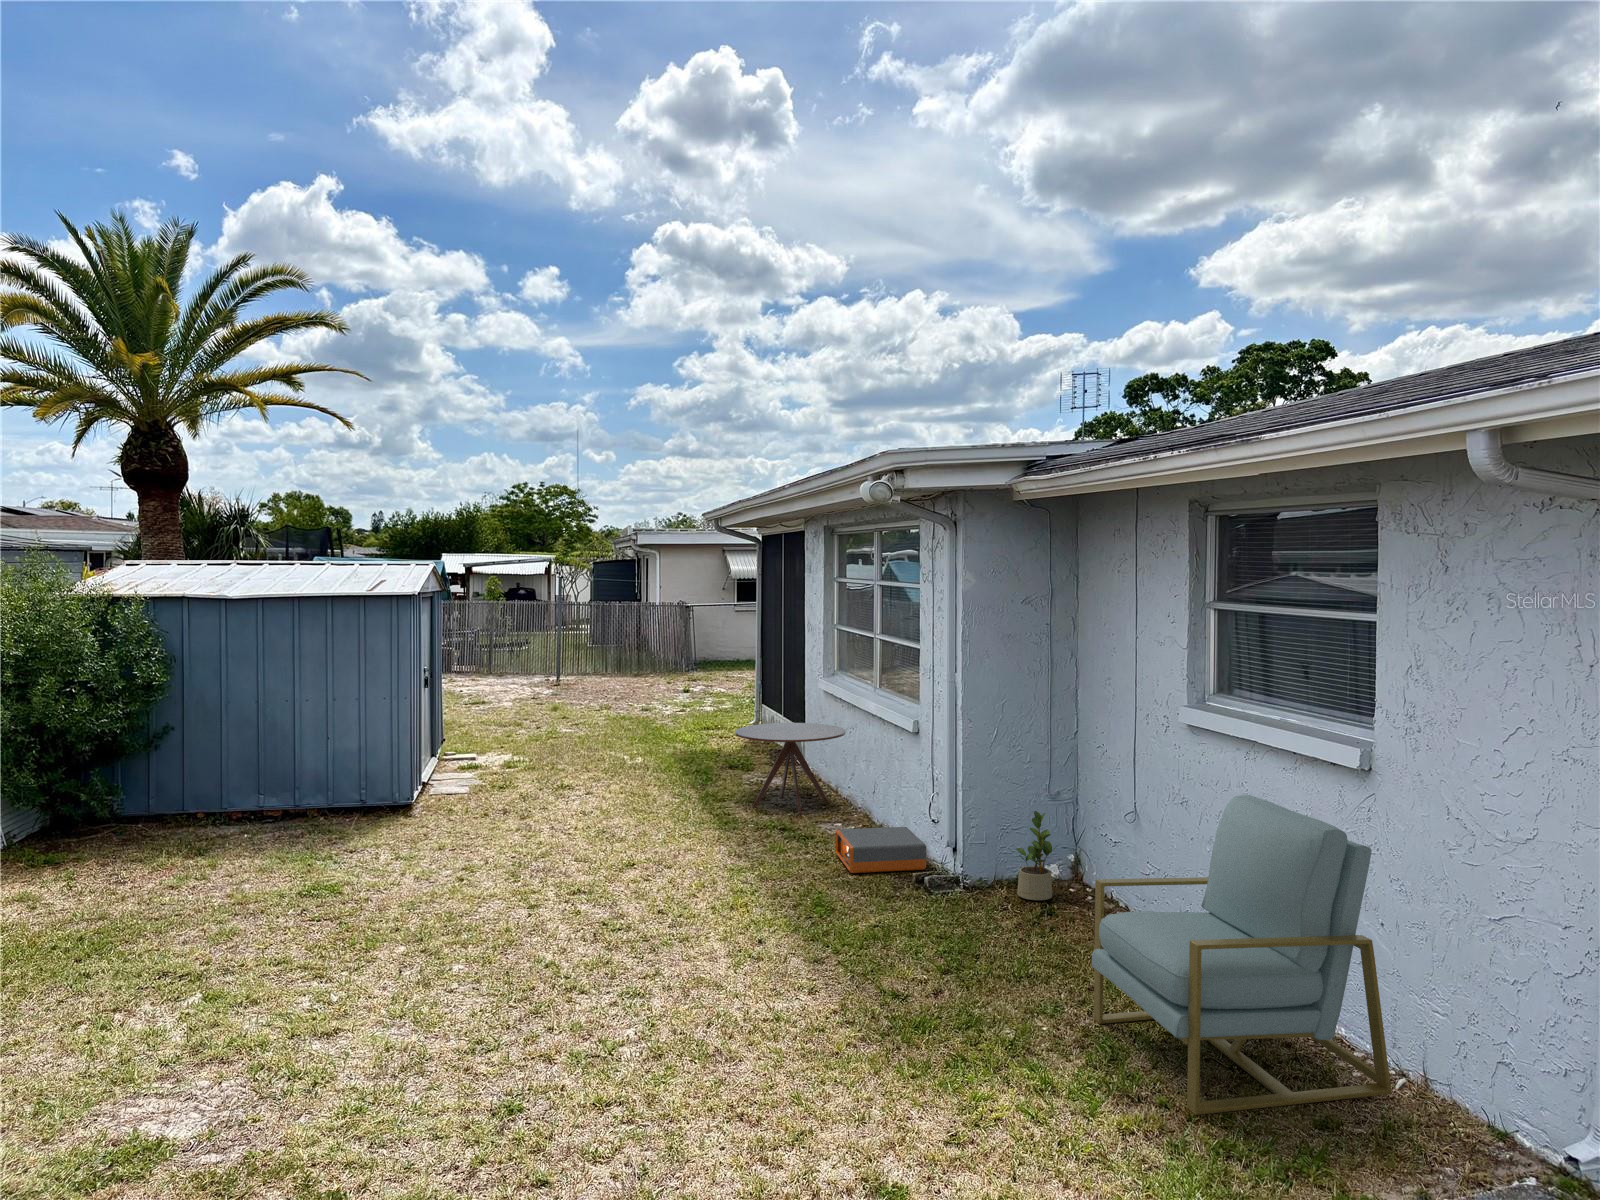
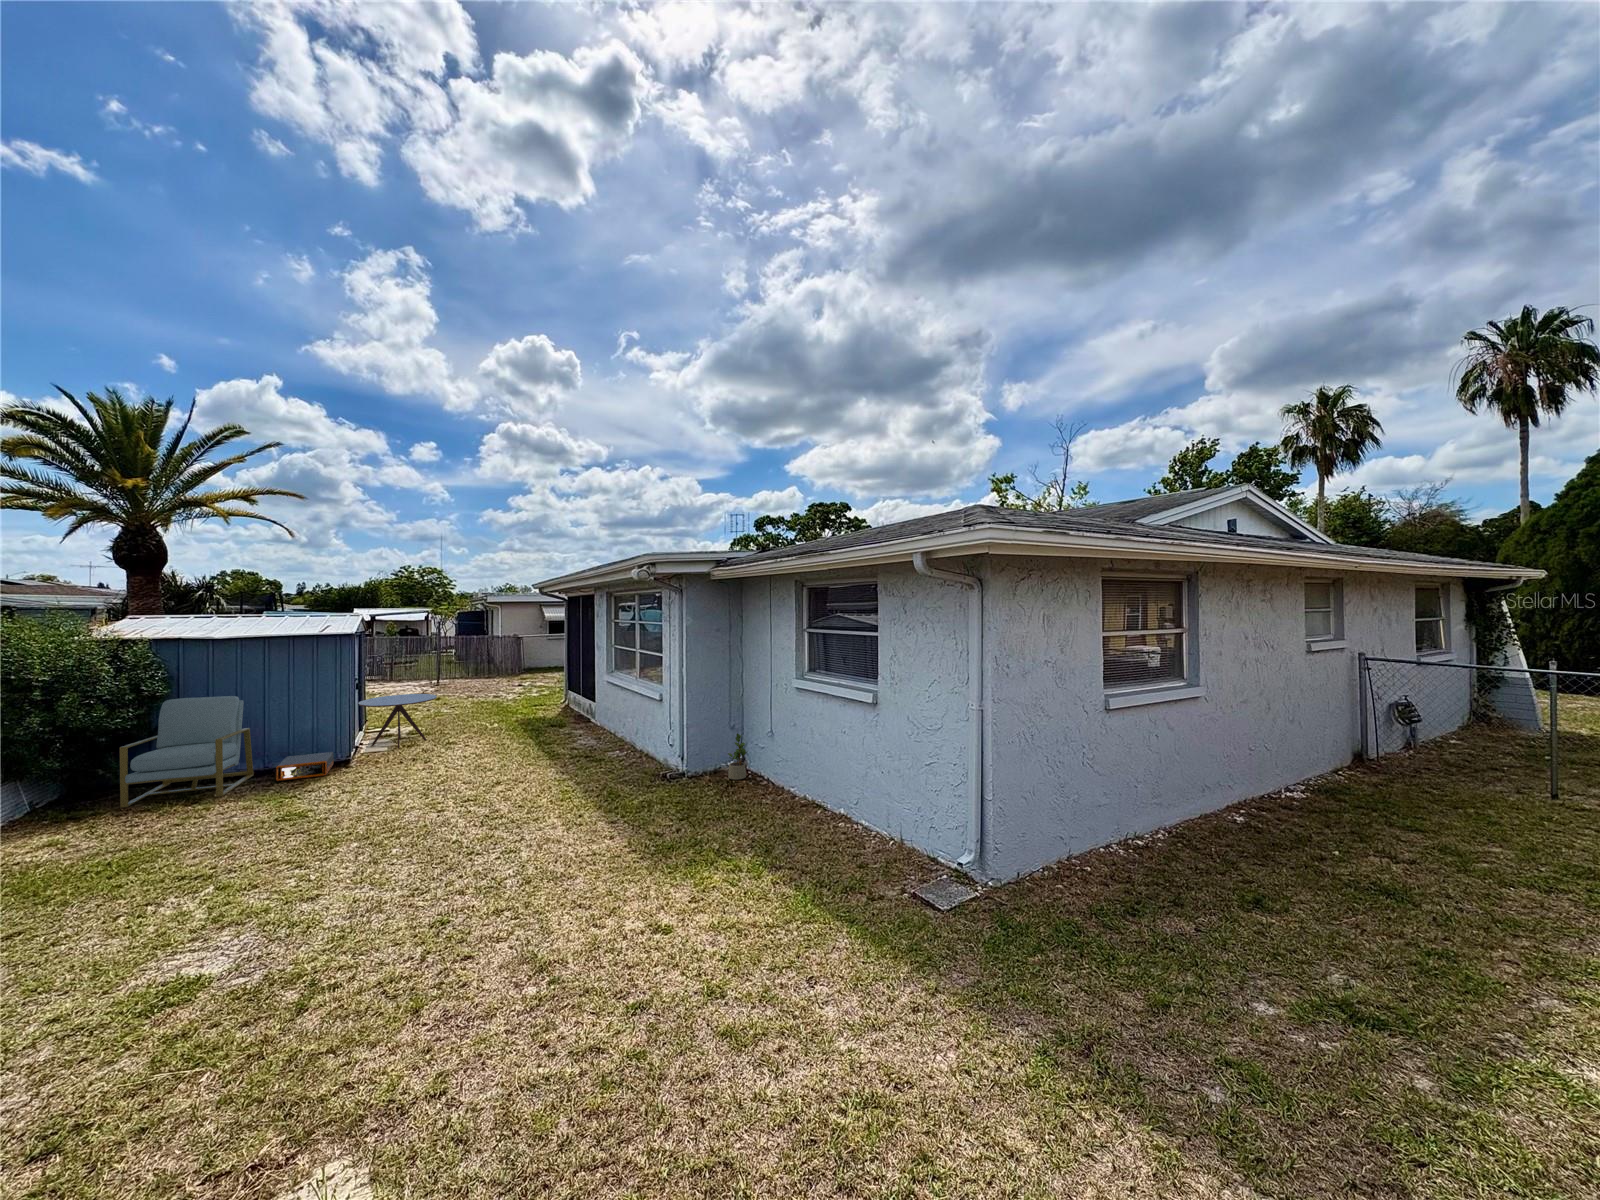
round table: present [735,723,846,814] -> present [358,694,437,748]
chair: present [1092,795,1392,1115] -> present [120,696,254,808]
storage box: present [835,827,926,873] -> present [276,752,334,781]

